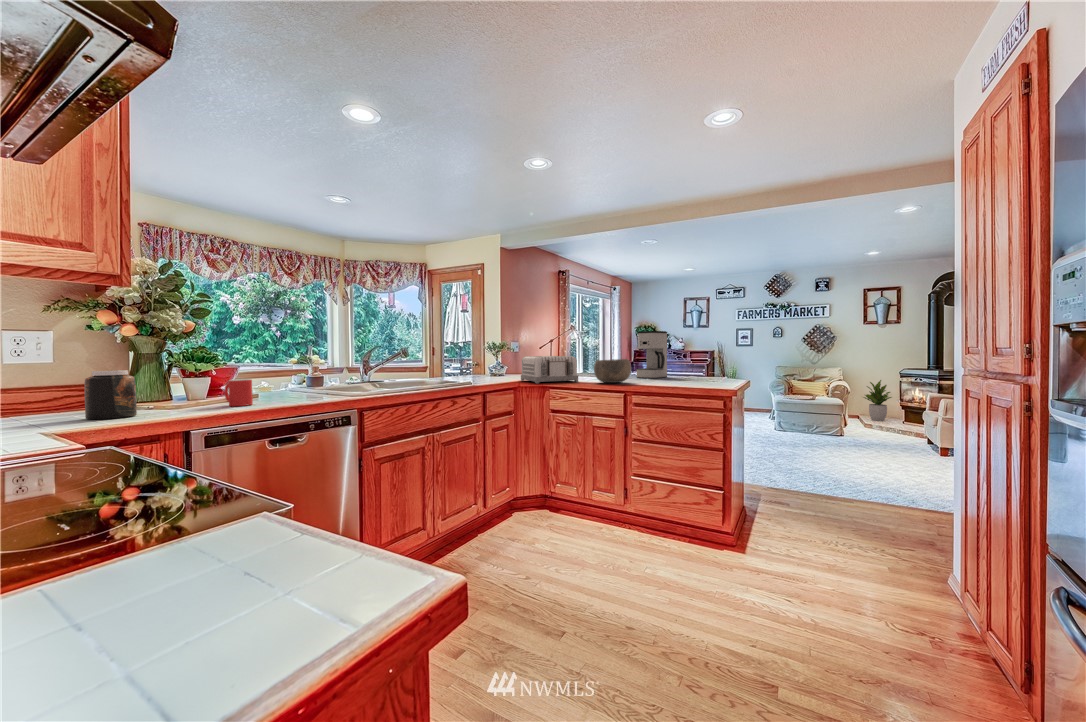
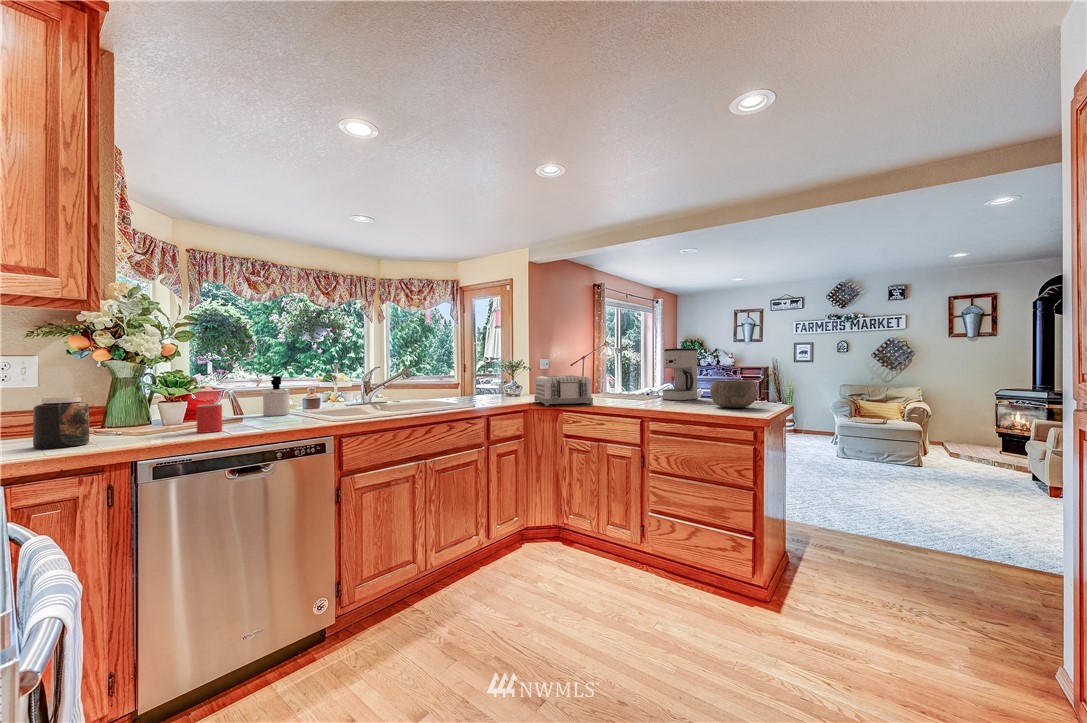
soap dispenser: none [263,355,292,394] -> present [256,376,290,416]
bowl: present [594,359,631,383] -> present [710,380,757,408]
potted plant: present [864,380,892,421] -> none [944,400,985,448]

